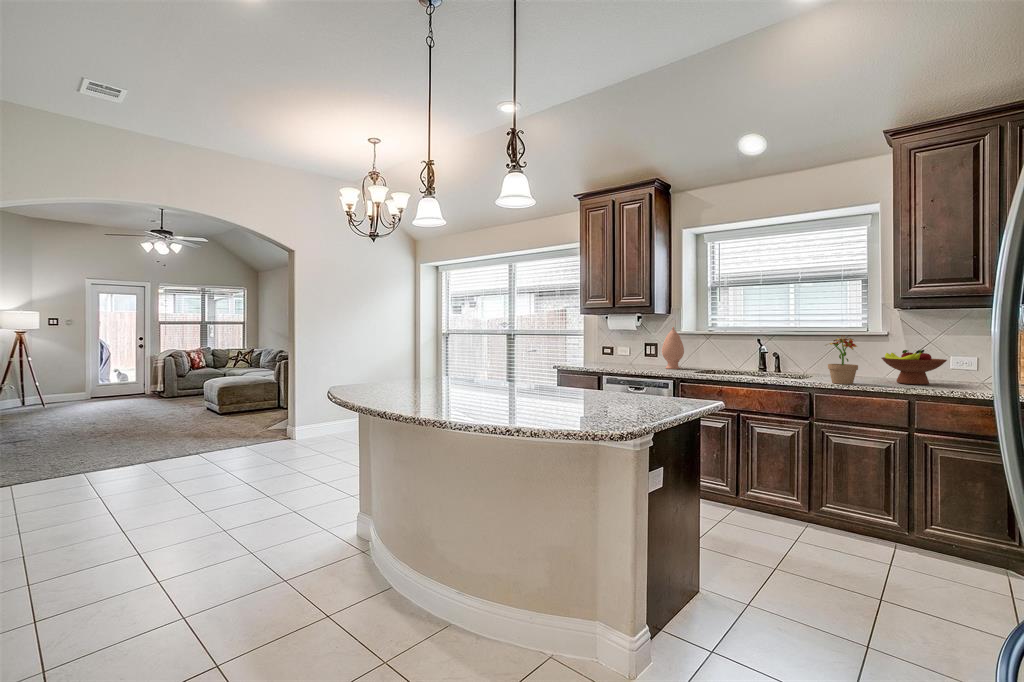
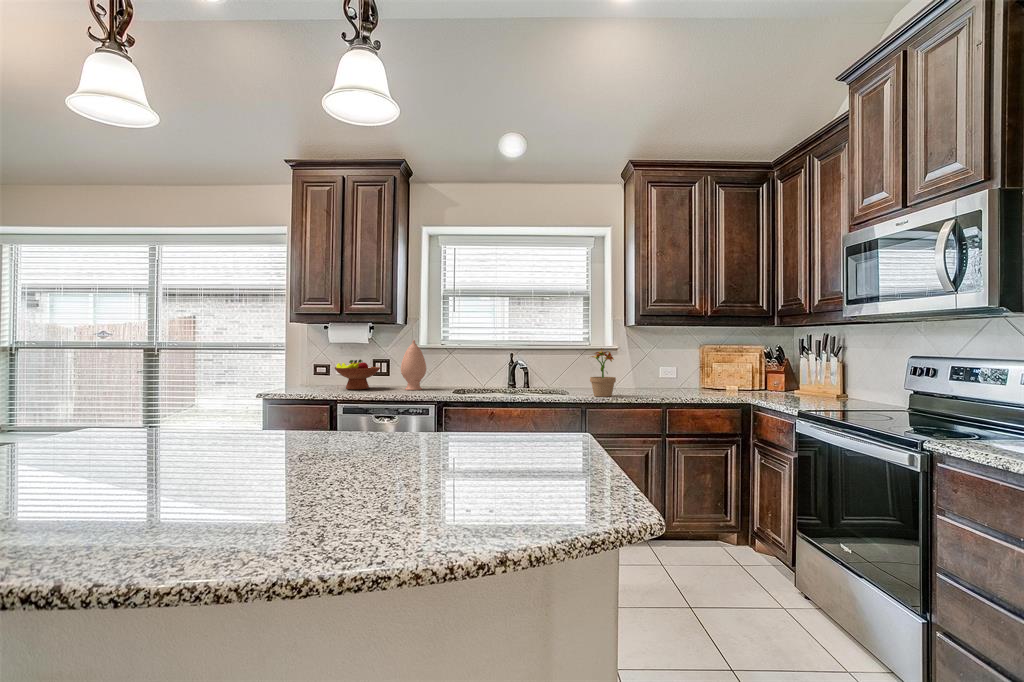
fruit bowl: present [881,350,947,385] -> present [335,359,380,390]

